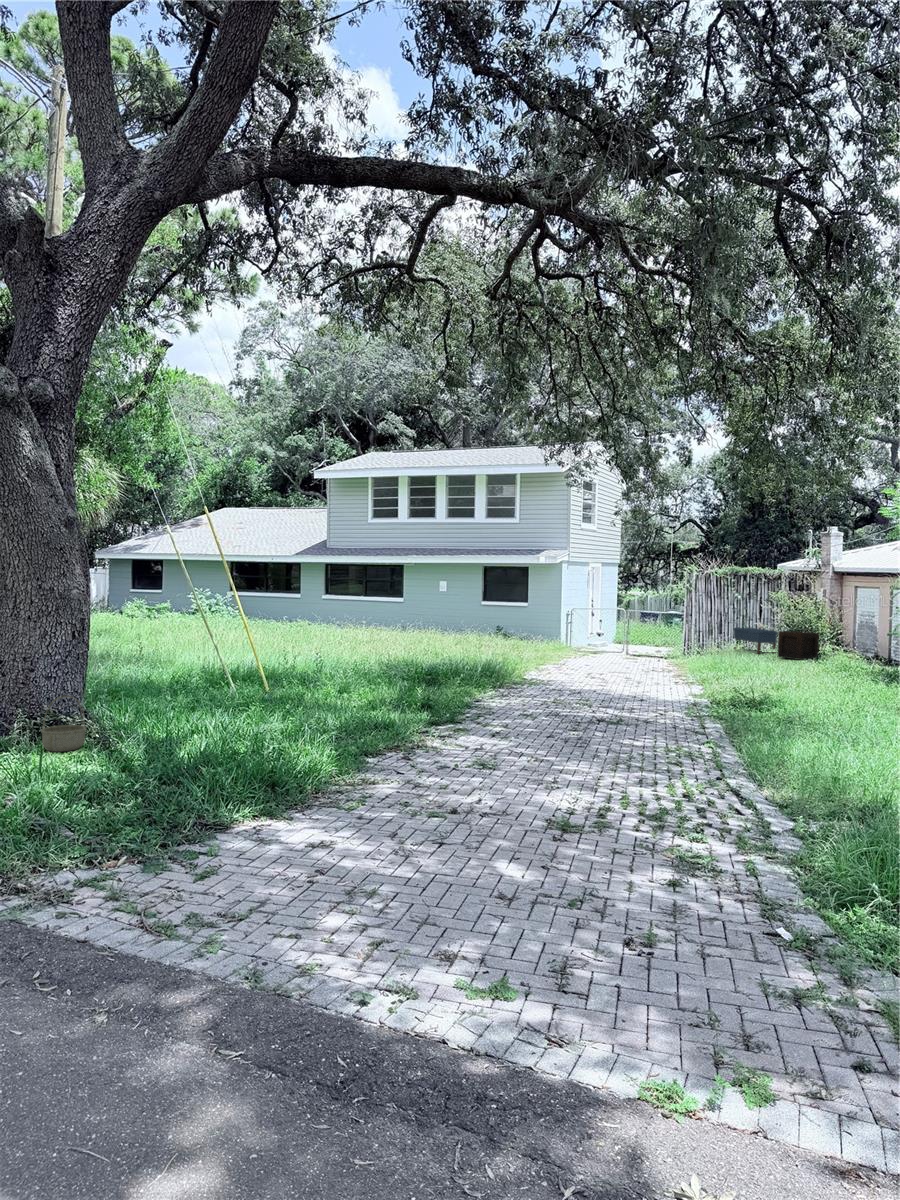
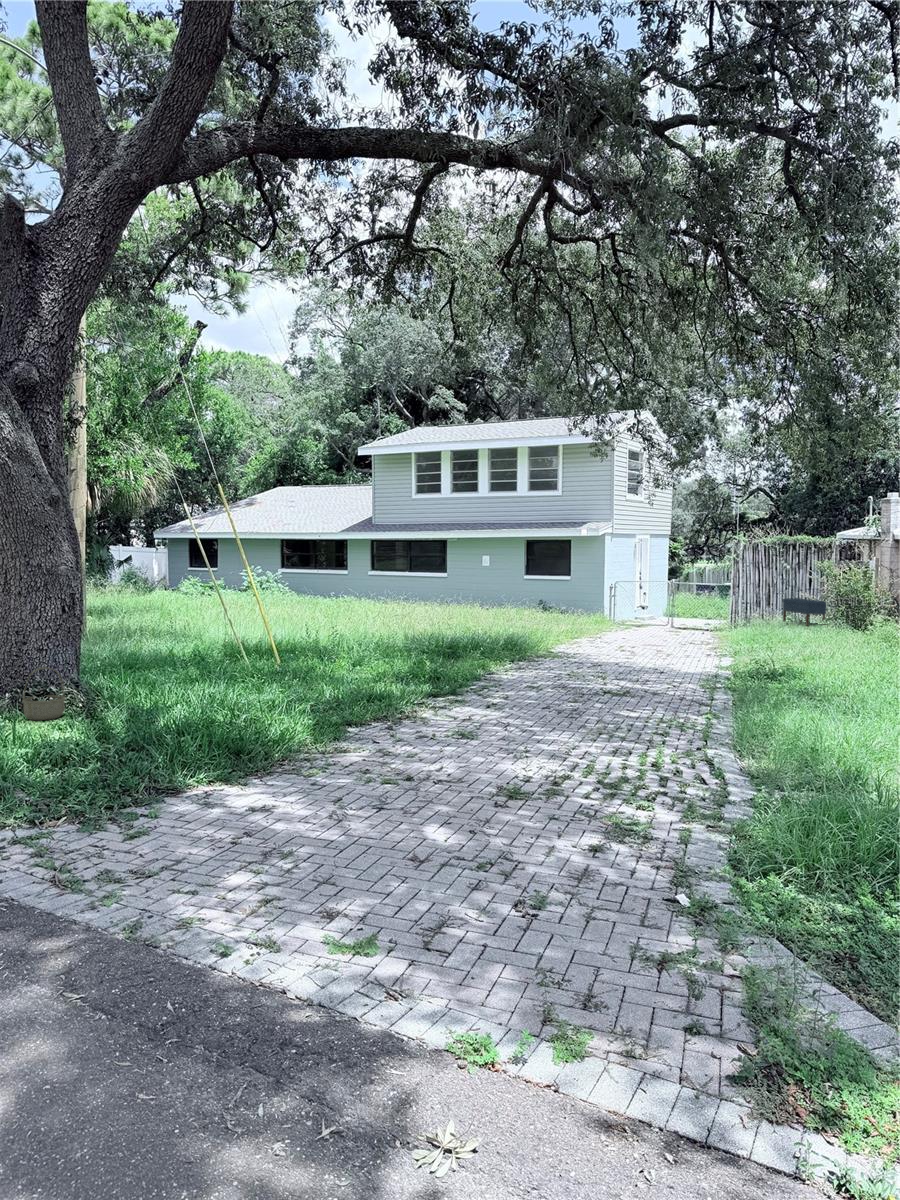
wooden crate: present [778,631,819,660] -> none [824,601,869,631]

